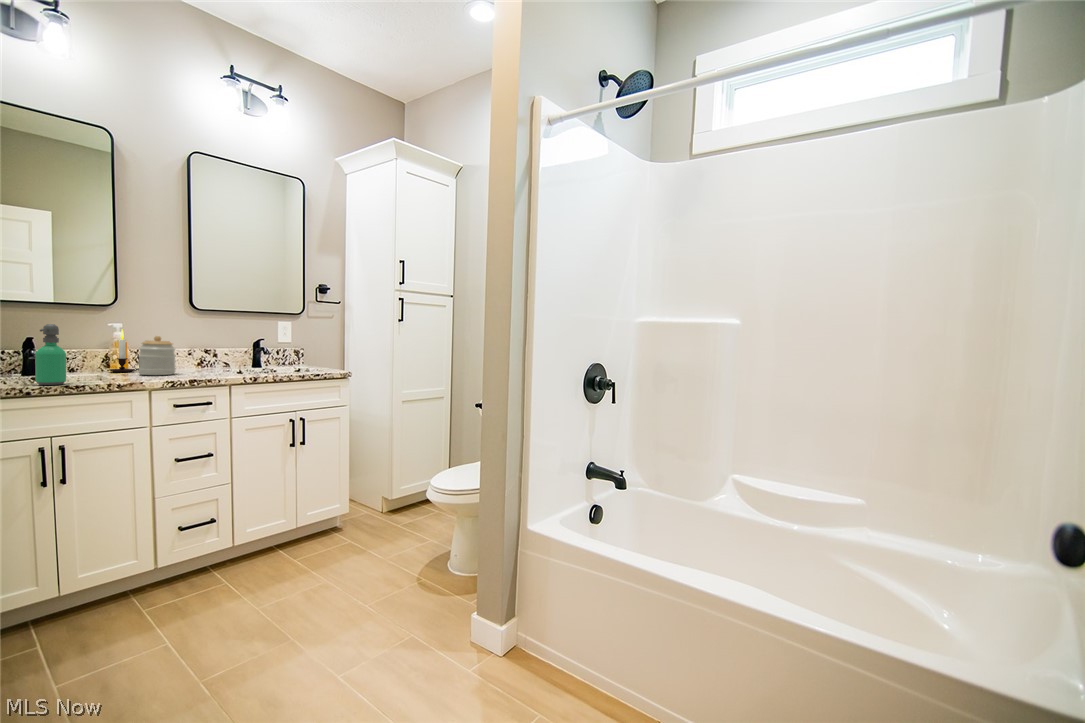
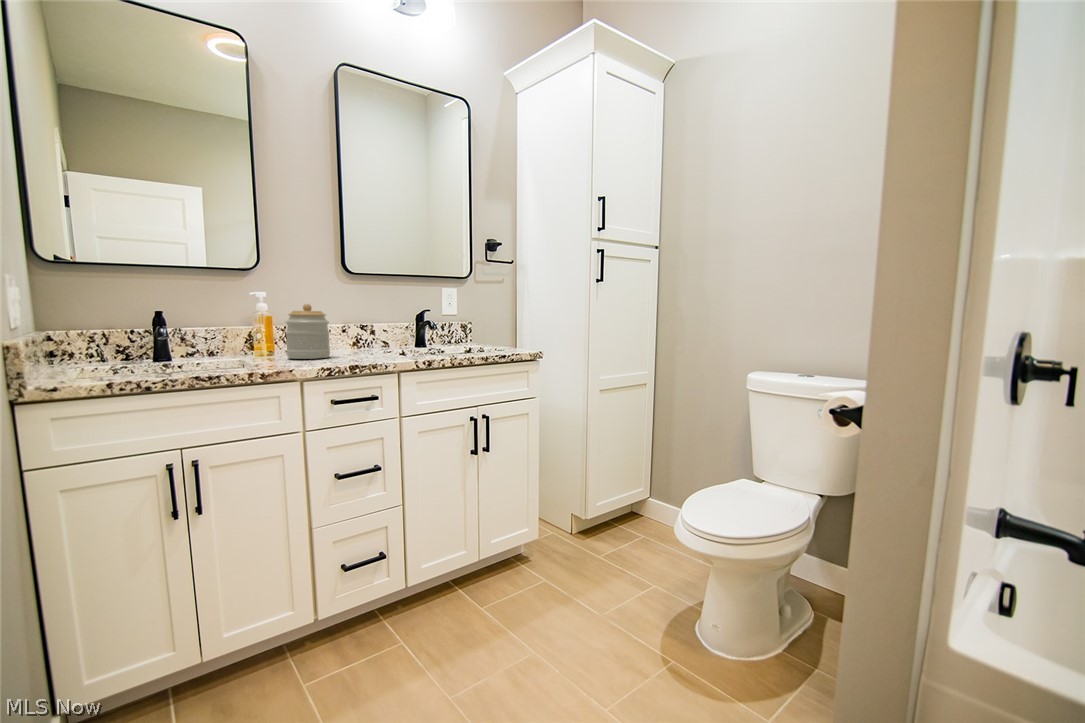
soap dispenser: present [35,324,66,385] -> none [155,284,196,375]
candle: present [109,329,138,372] -> none [252,297,291,355]

